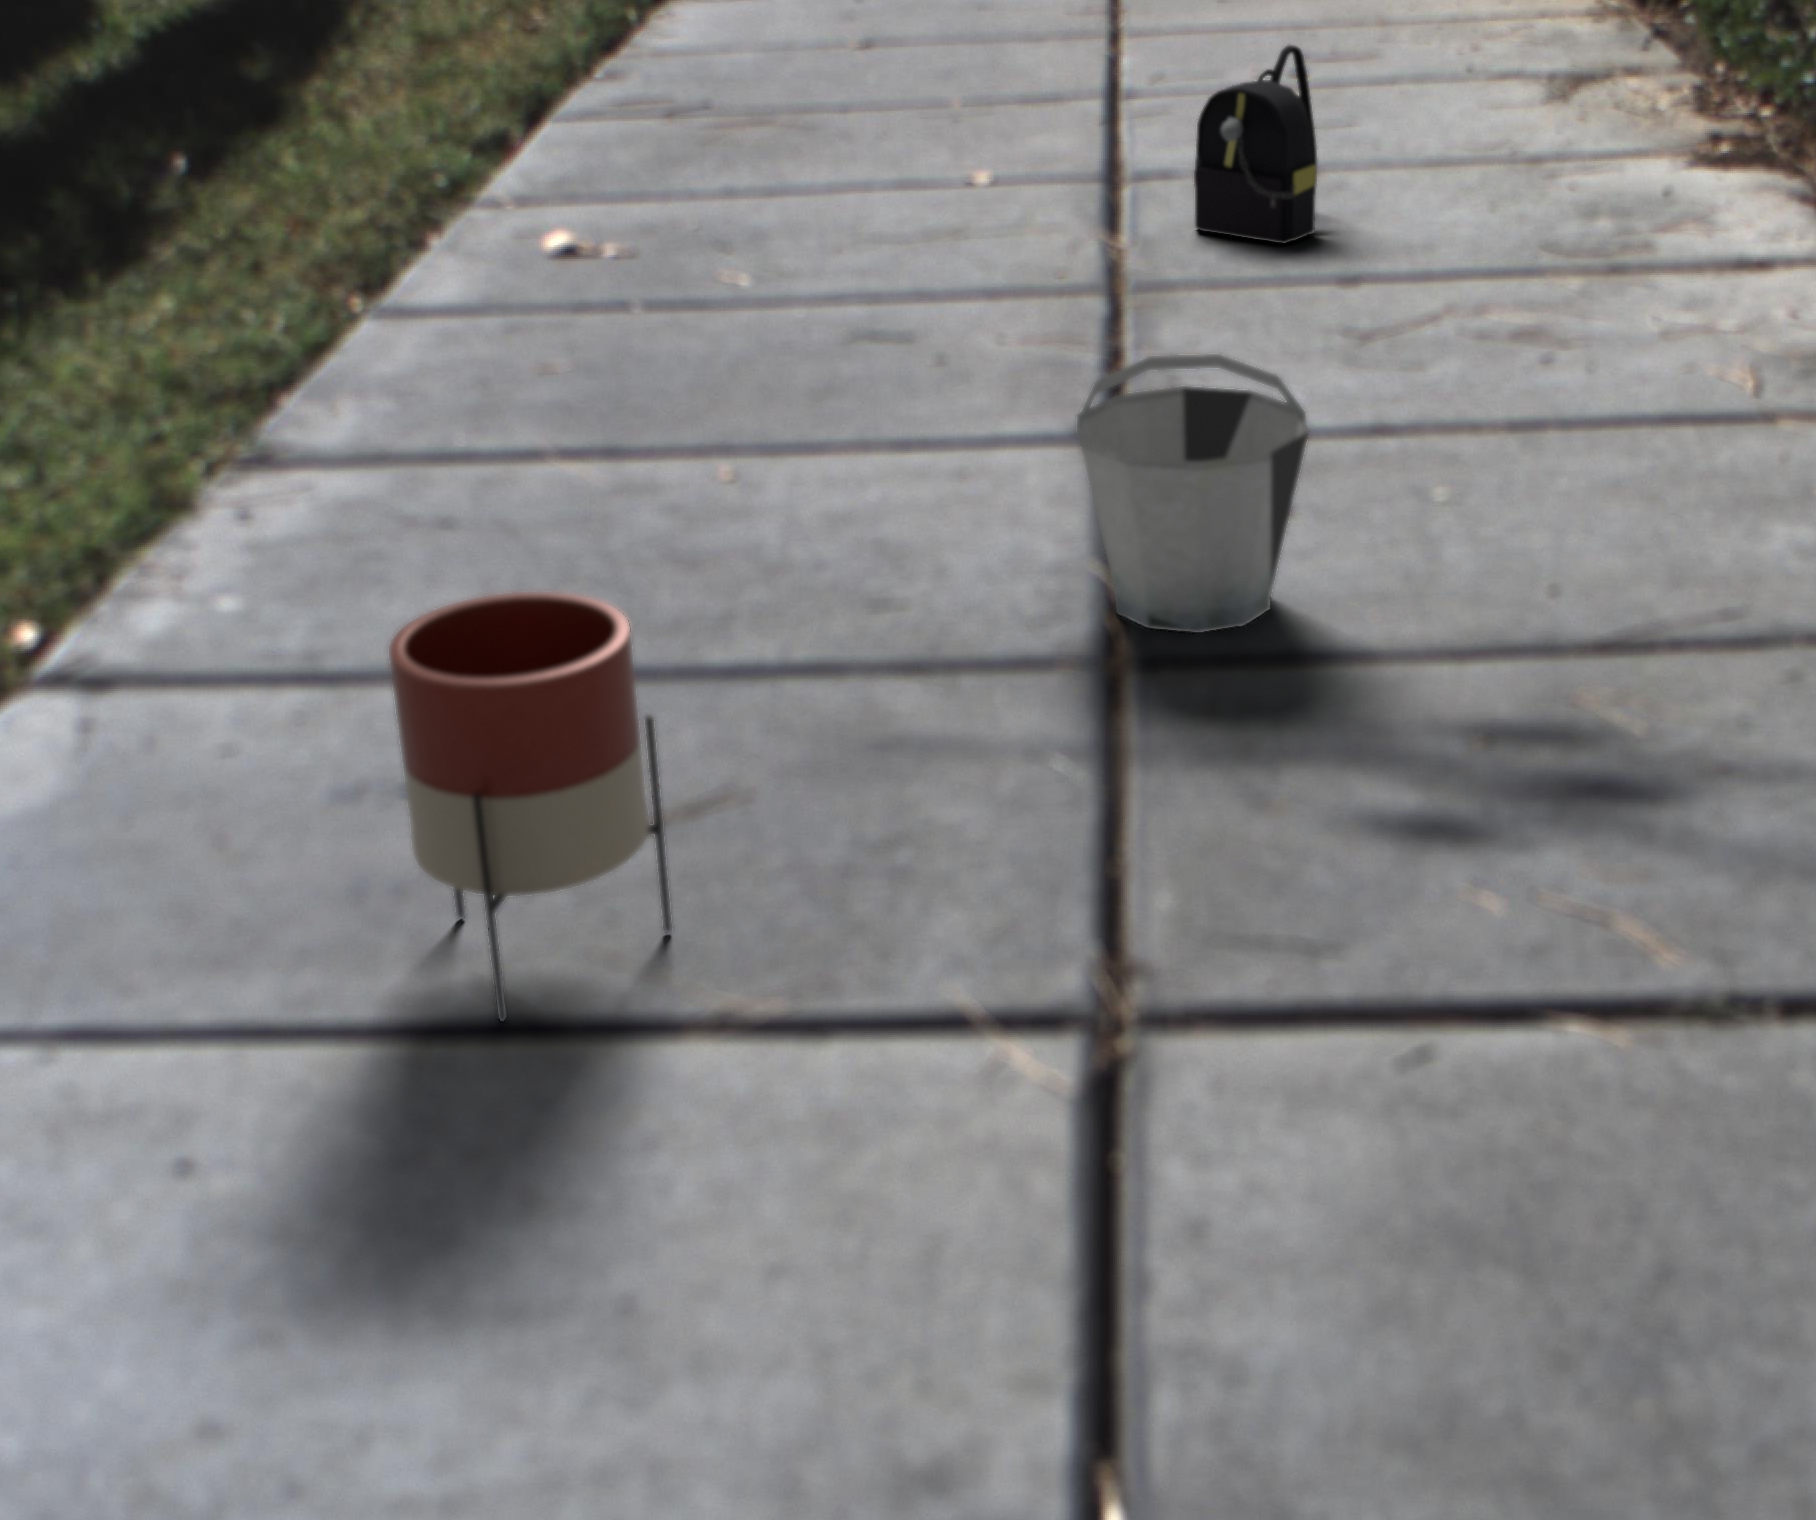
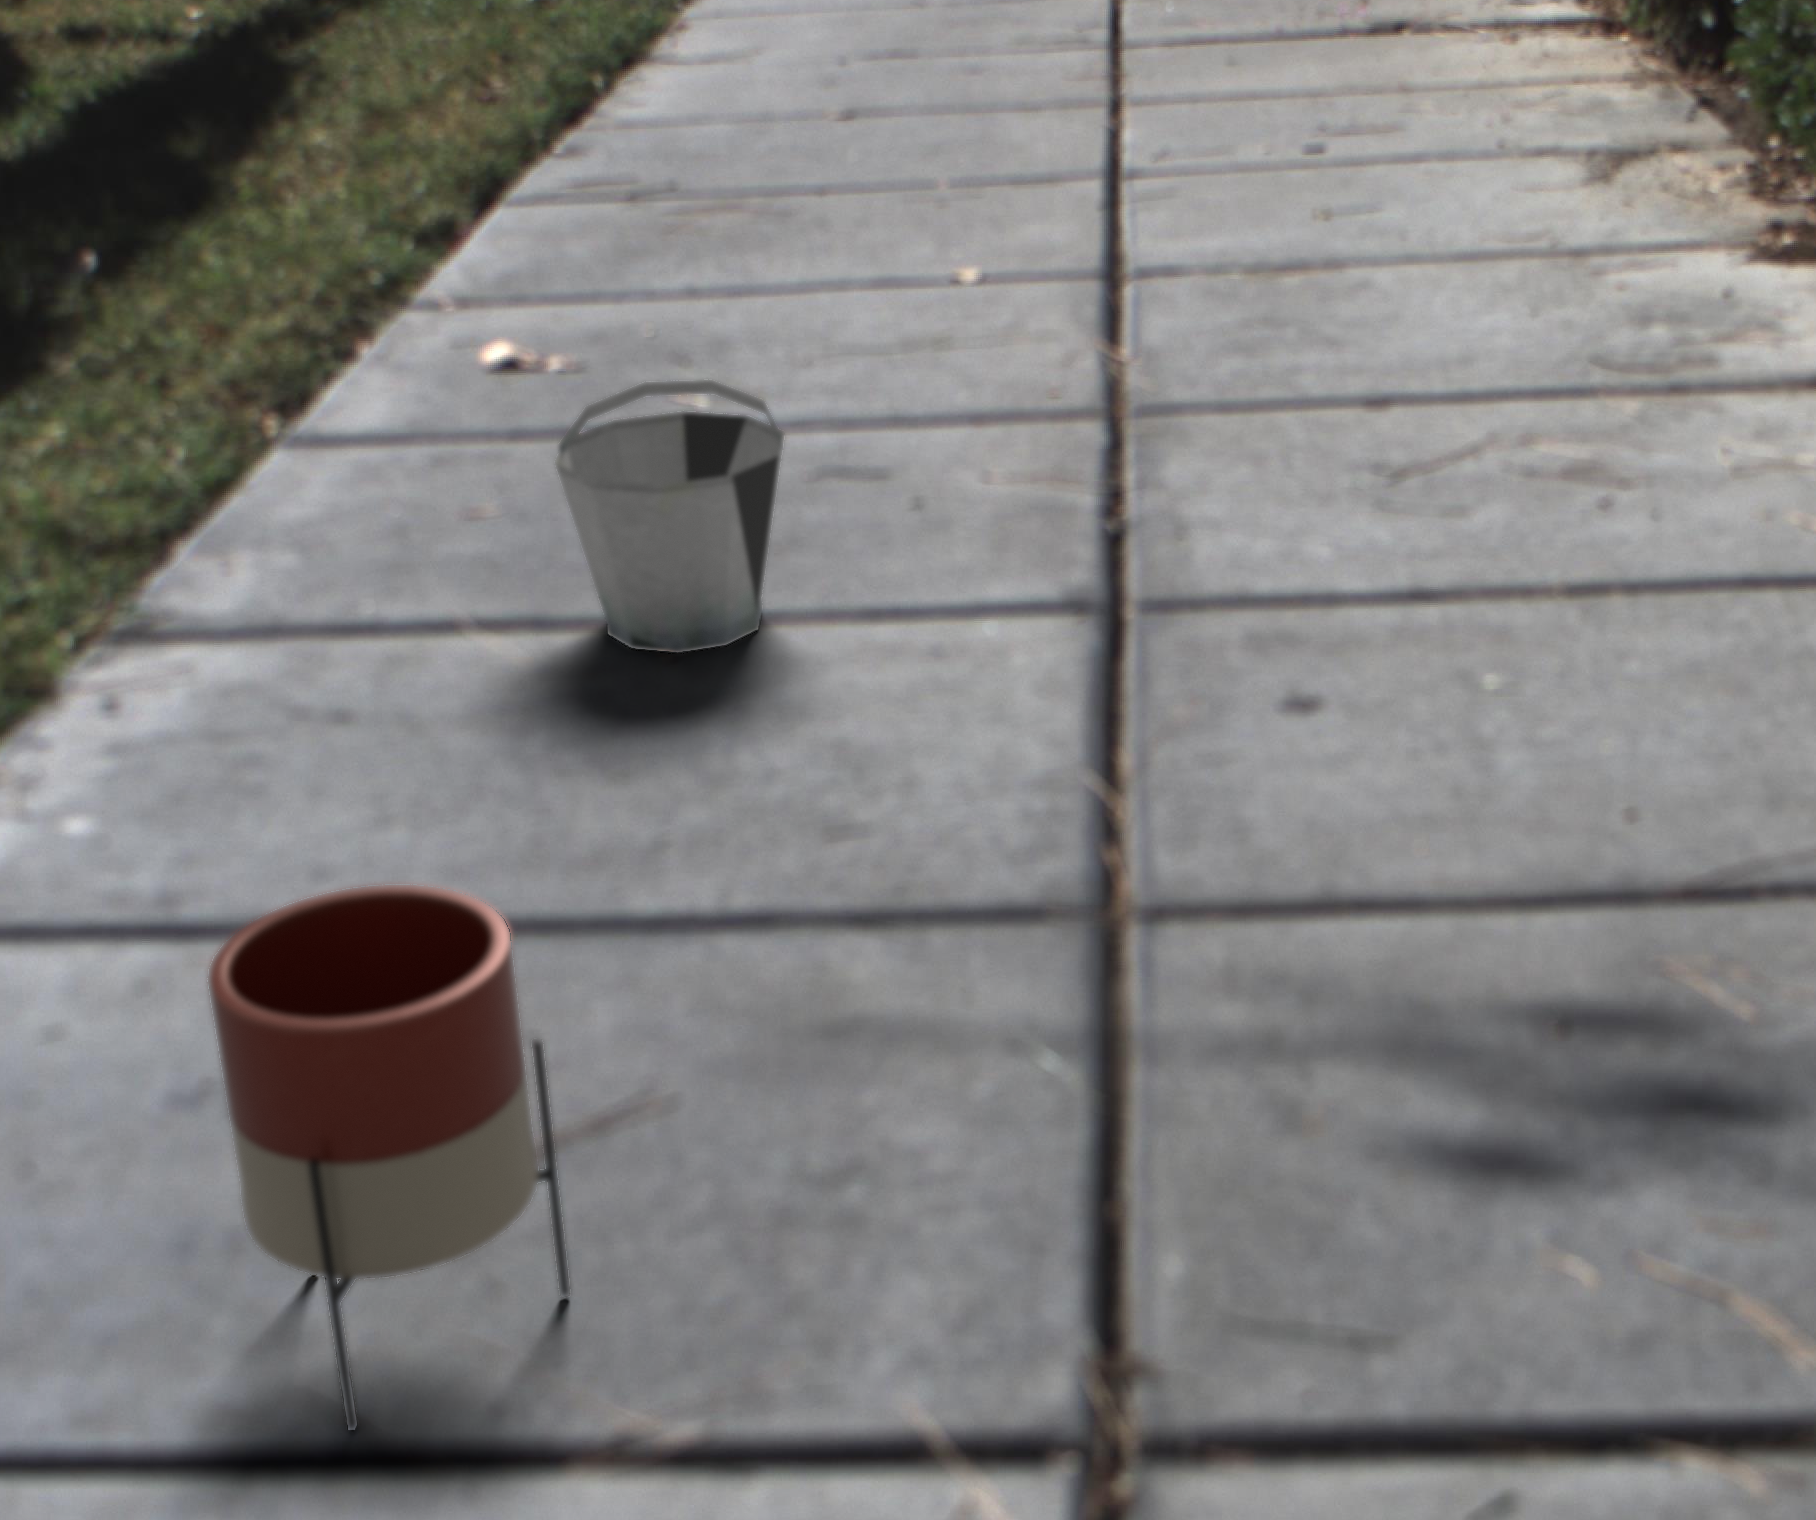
backpack: present [1194,45,1317,244] -> none [1204,136,1342,358]
bucket: present [1077,354,1309,633] -> present [556,380,784,653]

